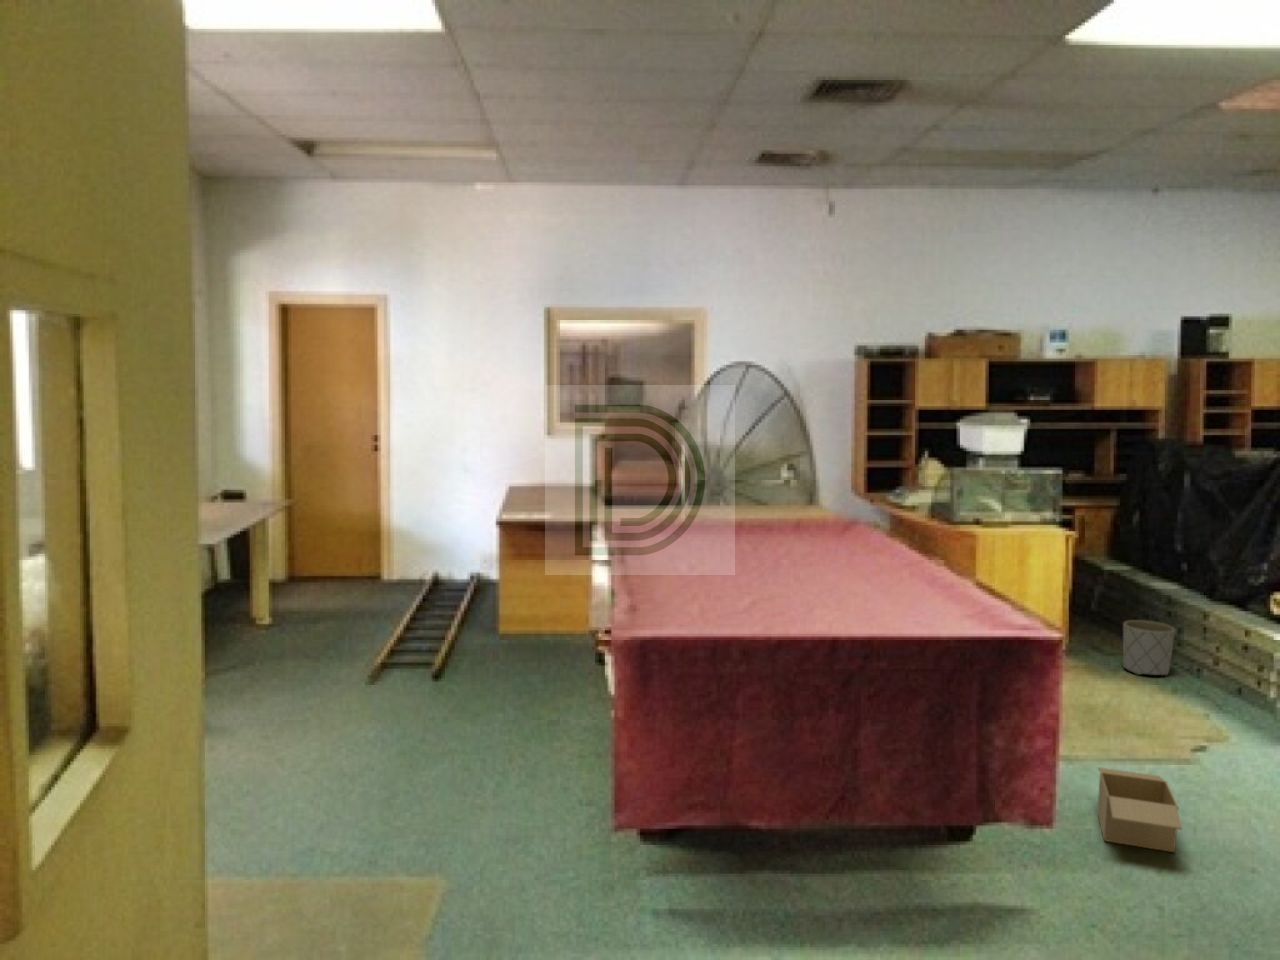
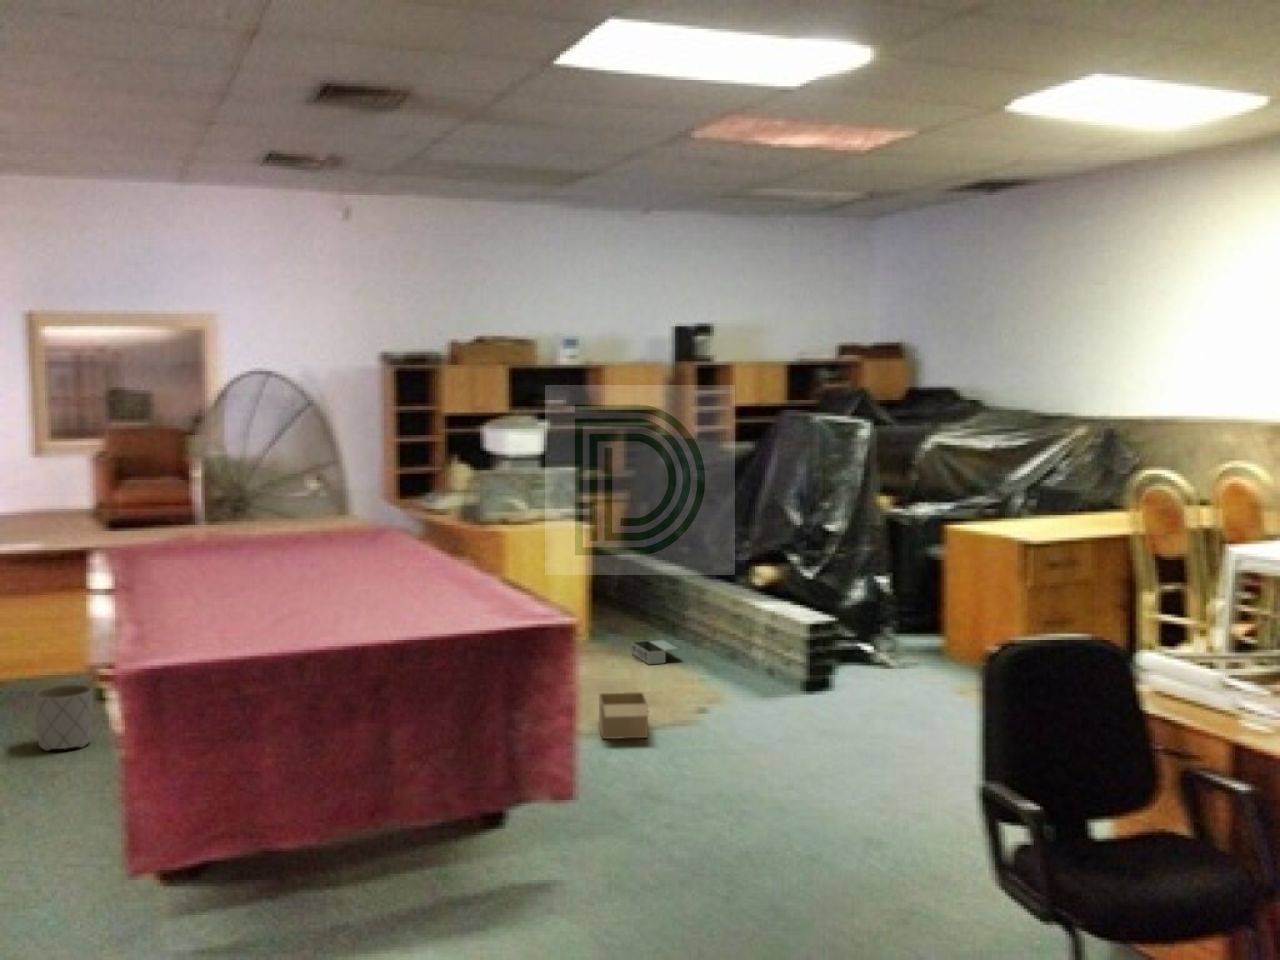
planter: present [1123,620,1175,675] -> present [34,685,93,751]
toolbox: none [1129,680,1201,715] -> present [632,639,681,664]

